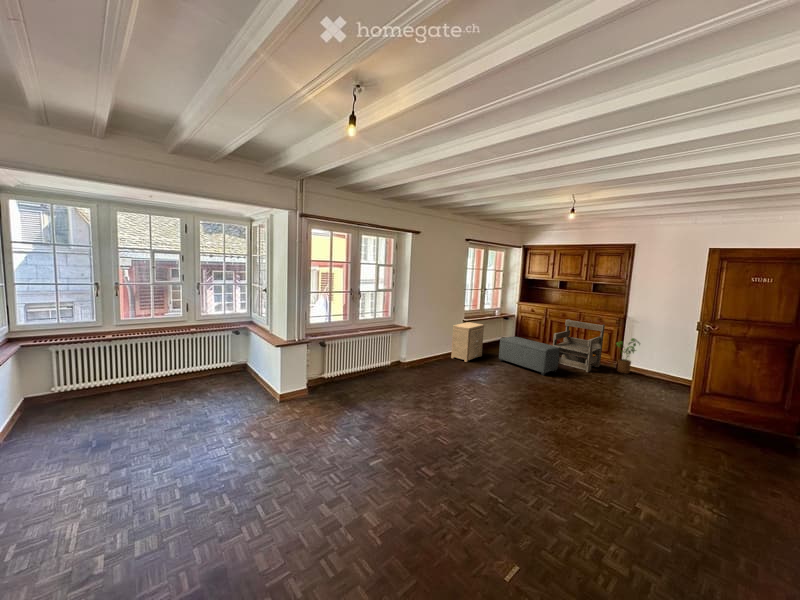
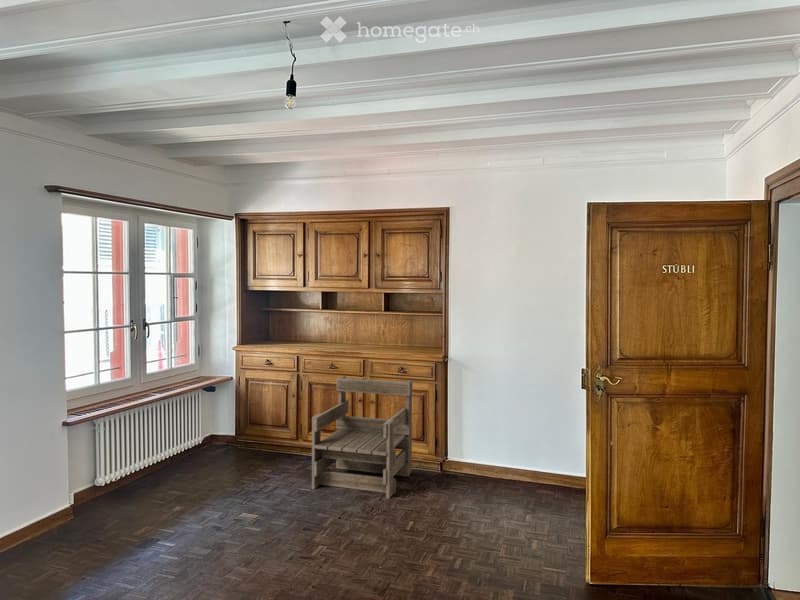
side table: present [451,322,484,362] -> none [15,421,130,554]
ottoman: present [499,336,559,375] -> none [175,441,323,544]
house plant: present [617,338,640,374] -> none [436,402,479,481]

